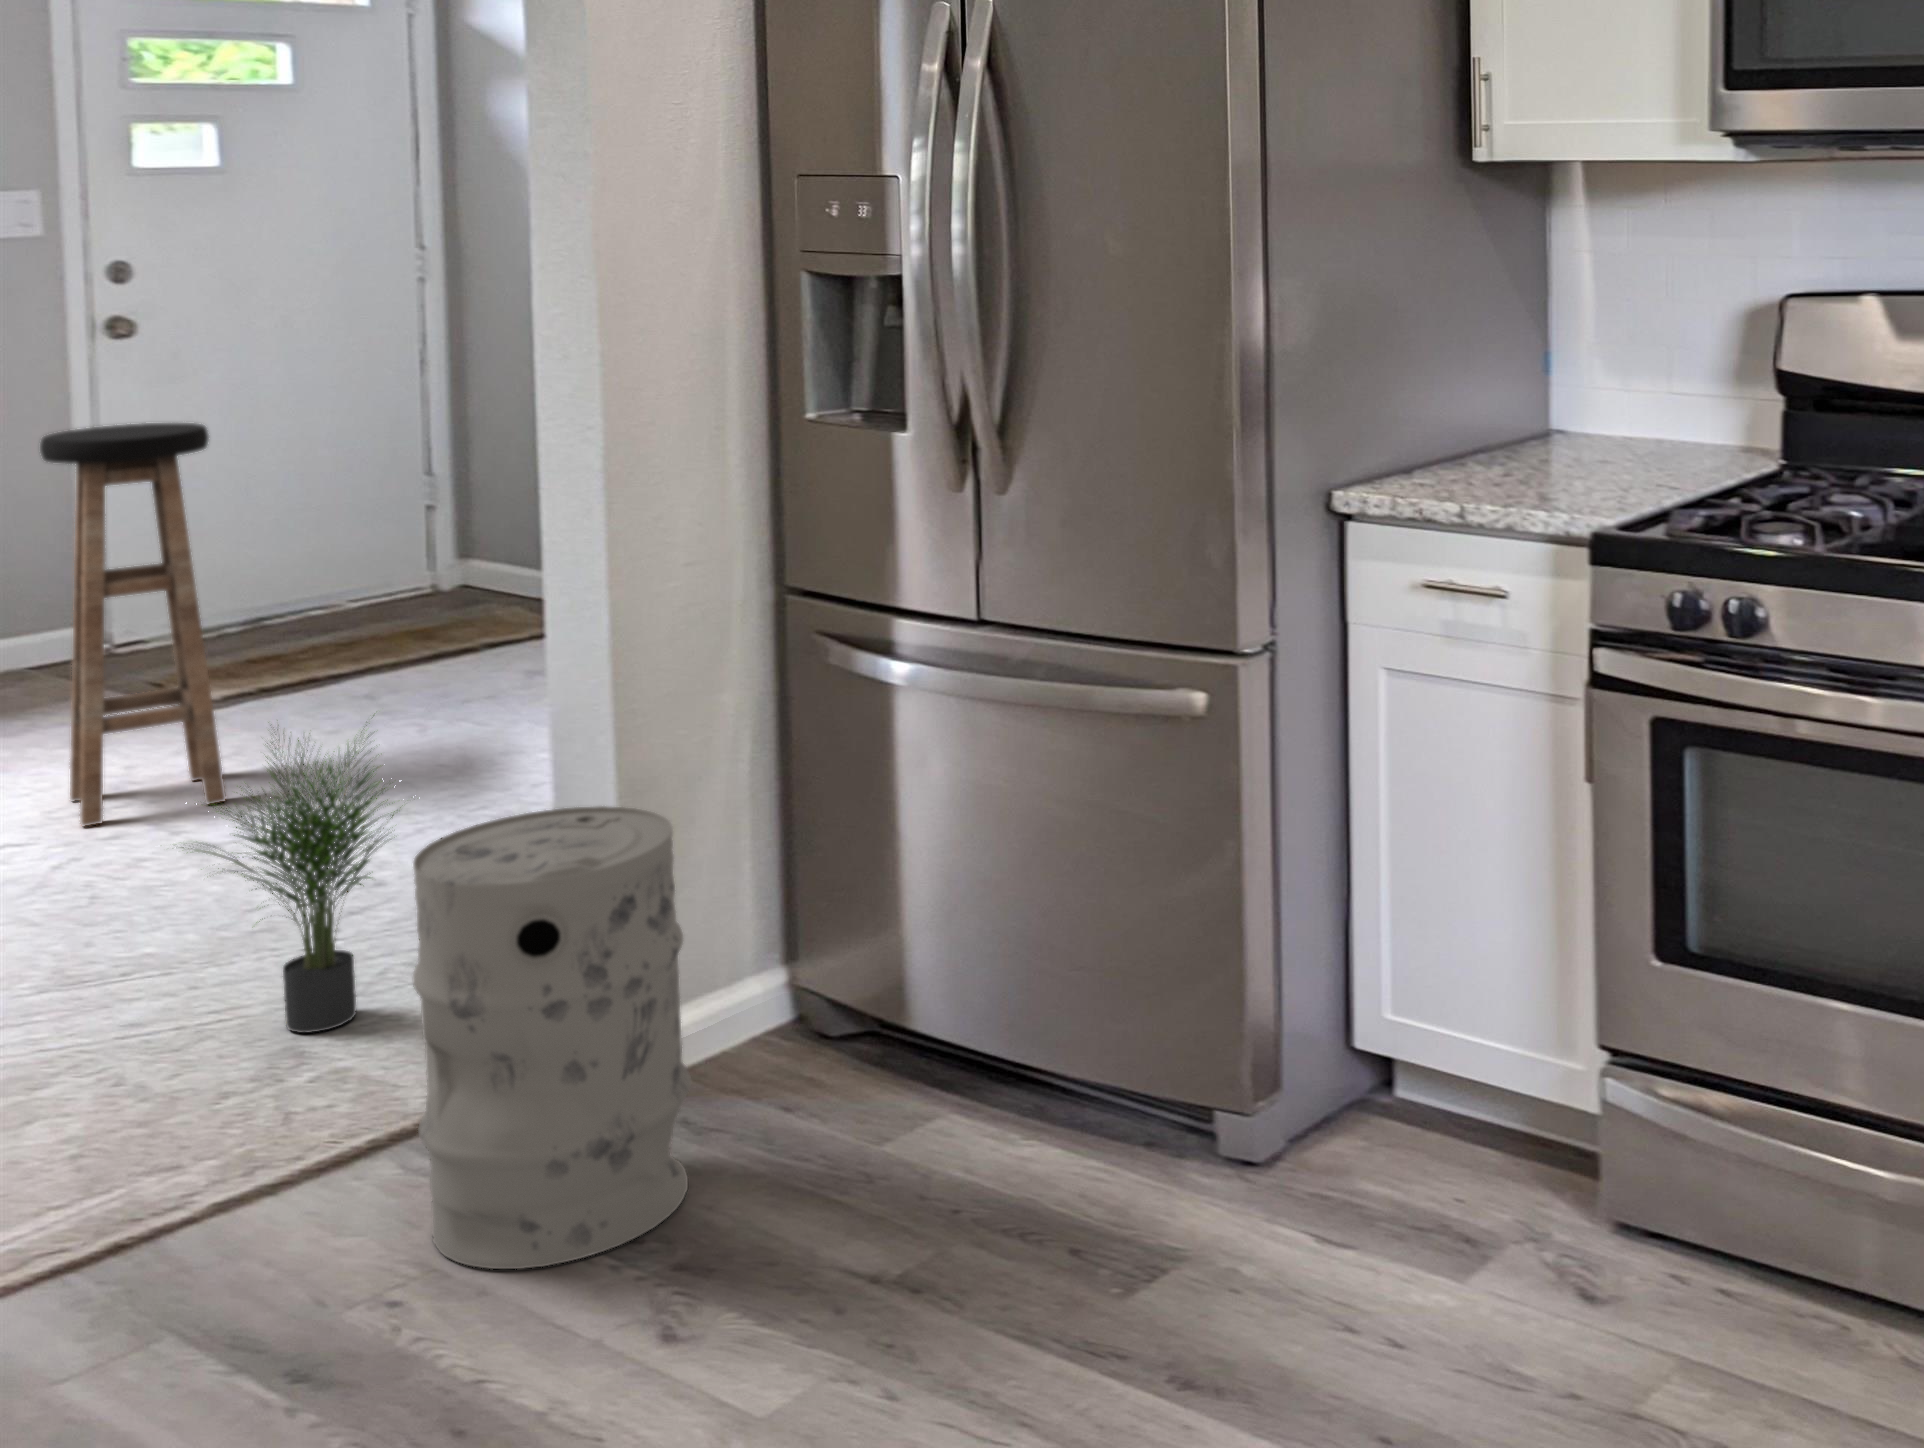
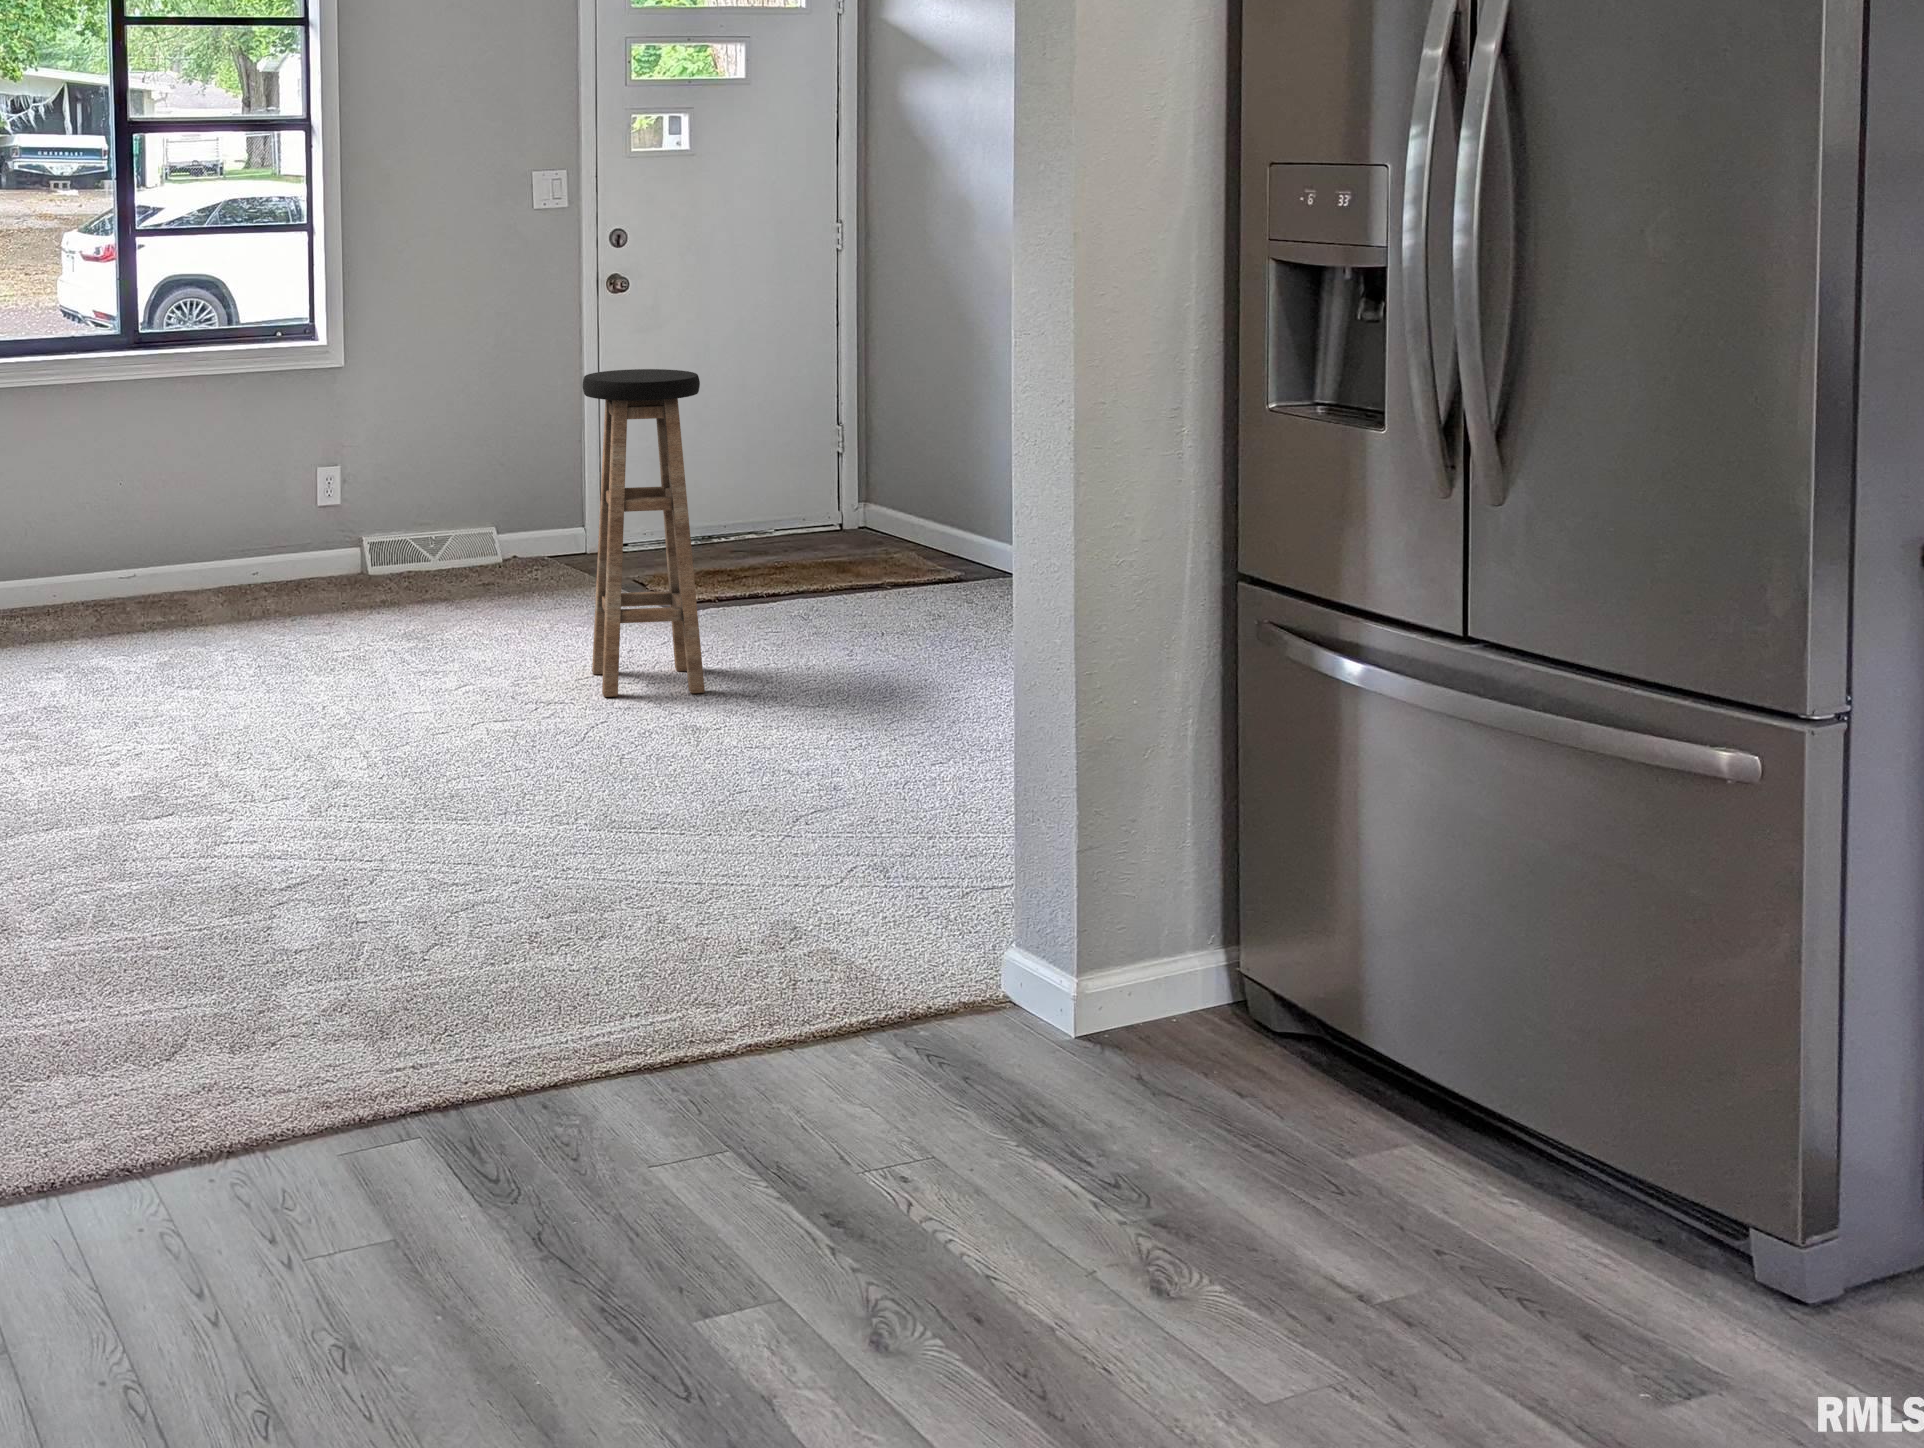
potted plant: present [181,725,401,1033] -> none [686,636,888,912]
trash can: present [413,806,691,1269] -> none [914,759,1150,1187]

